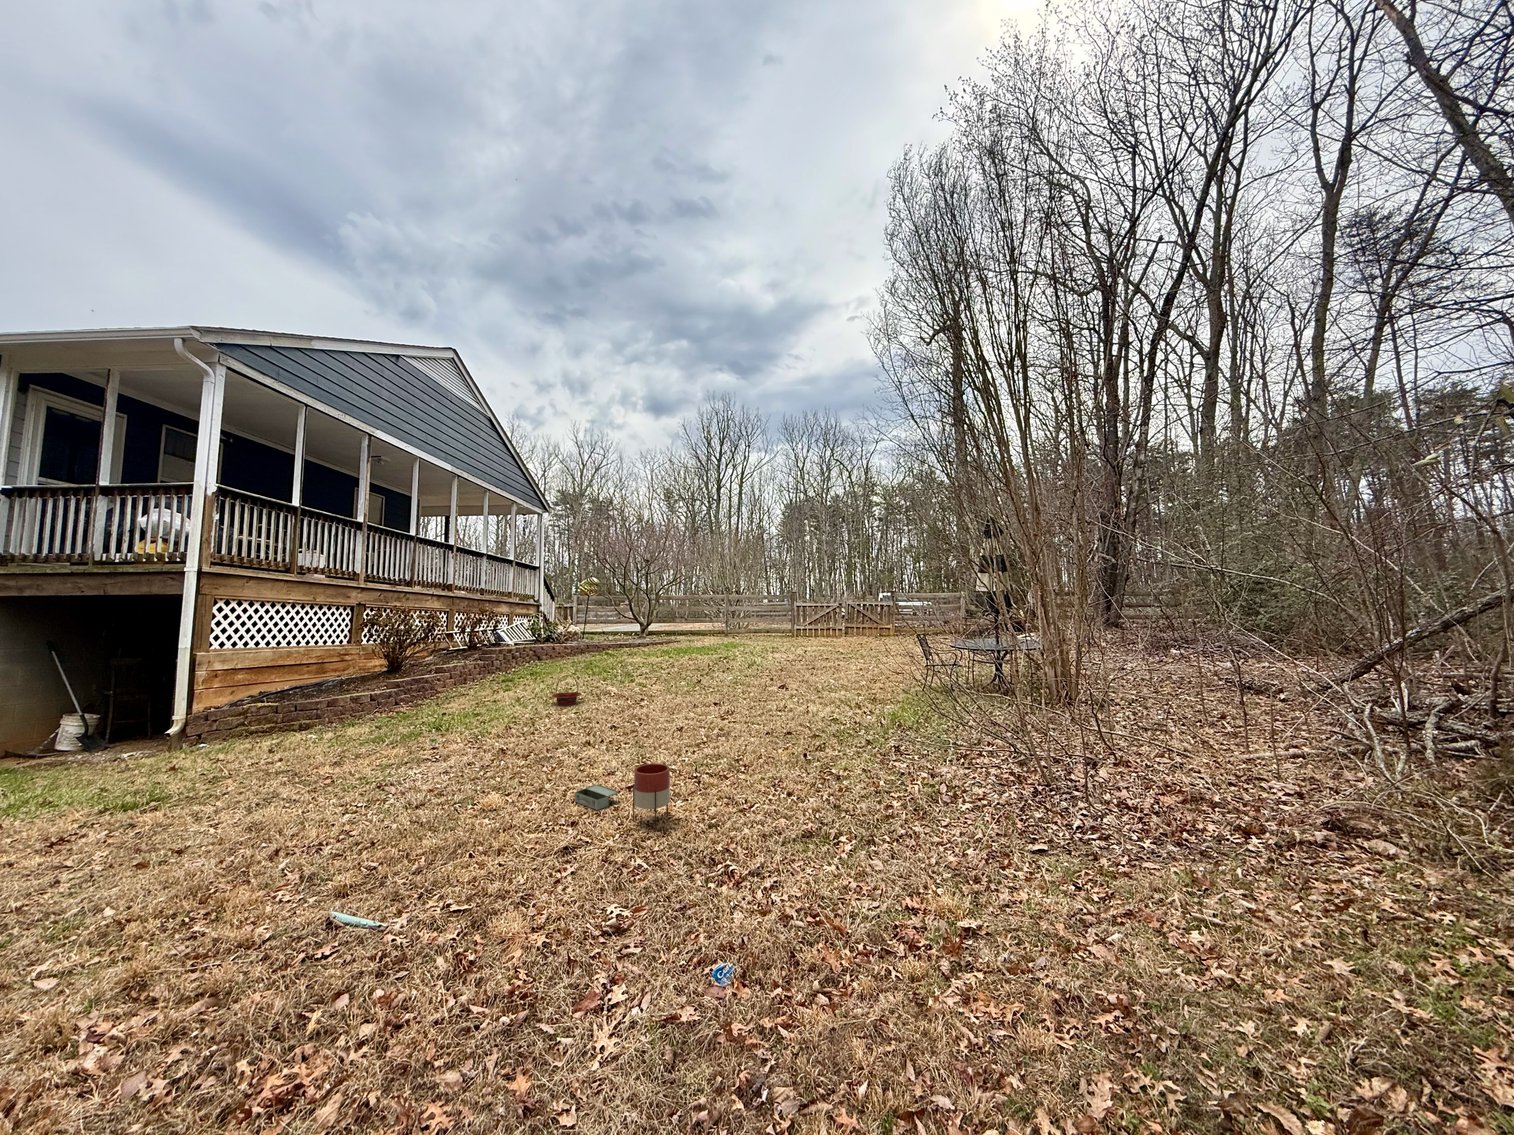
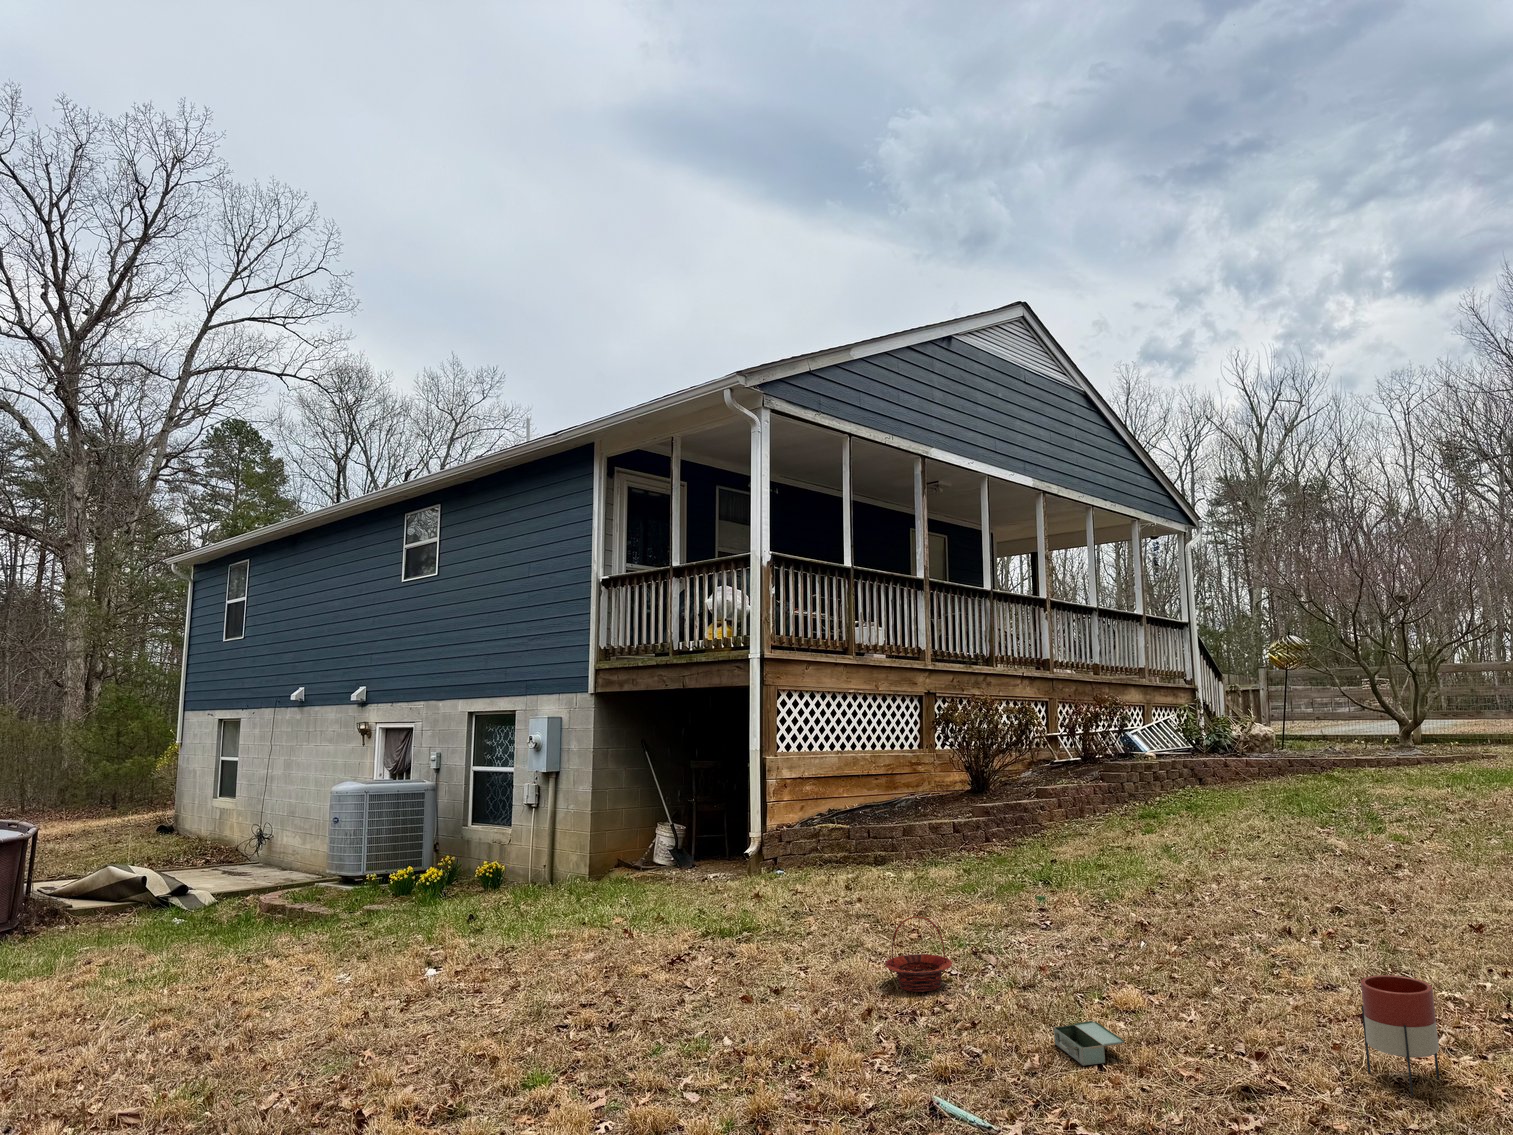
basket: present [552,675,582,706] -> present [885,916,953,992]
toolbox: present [575,784,619,810] -> present [1054,1021,1125,1066]

